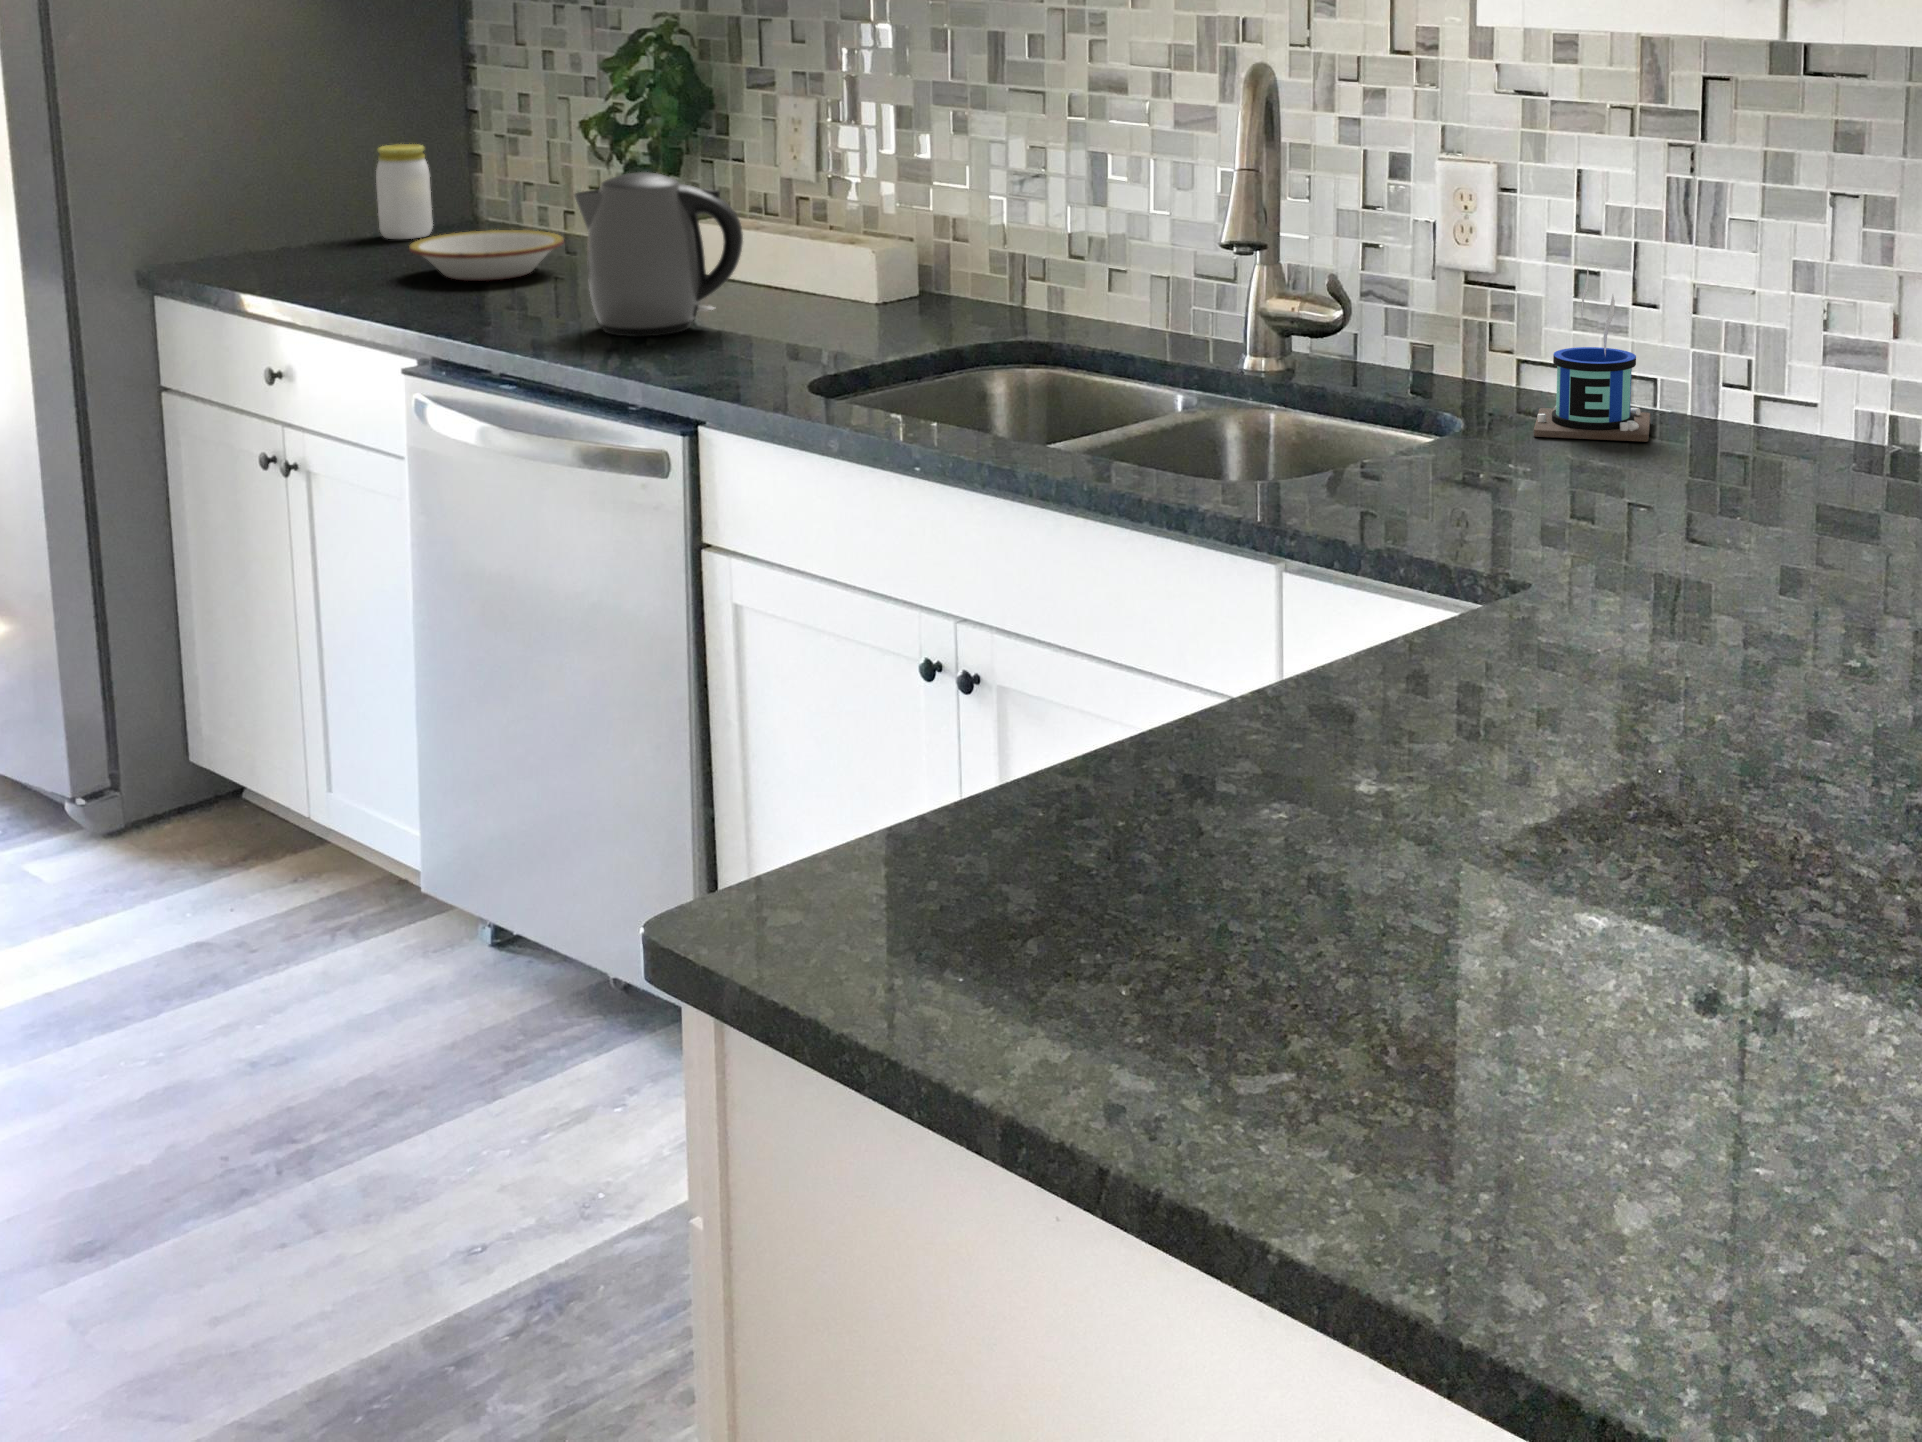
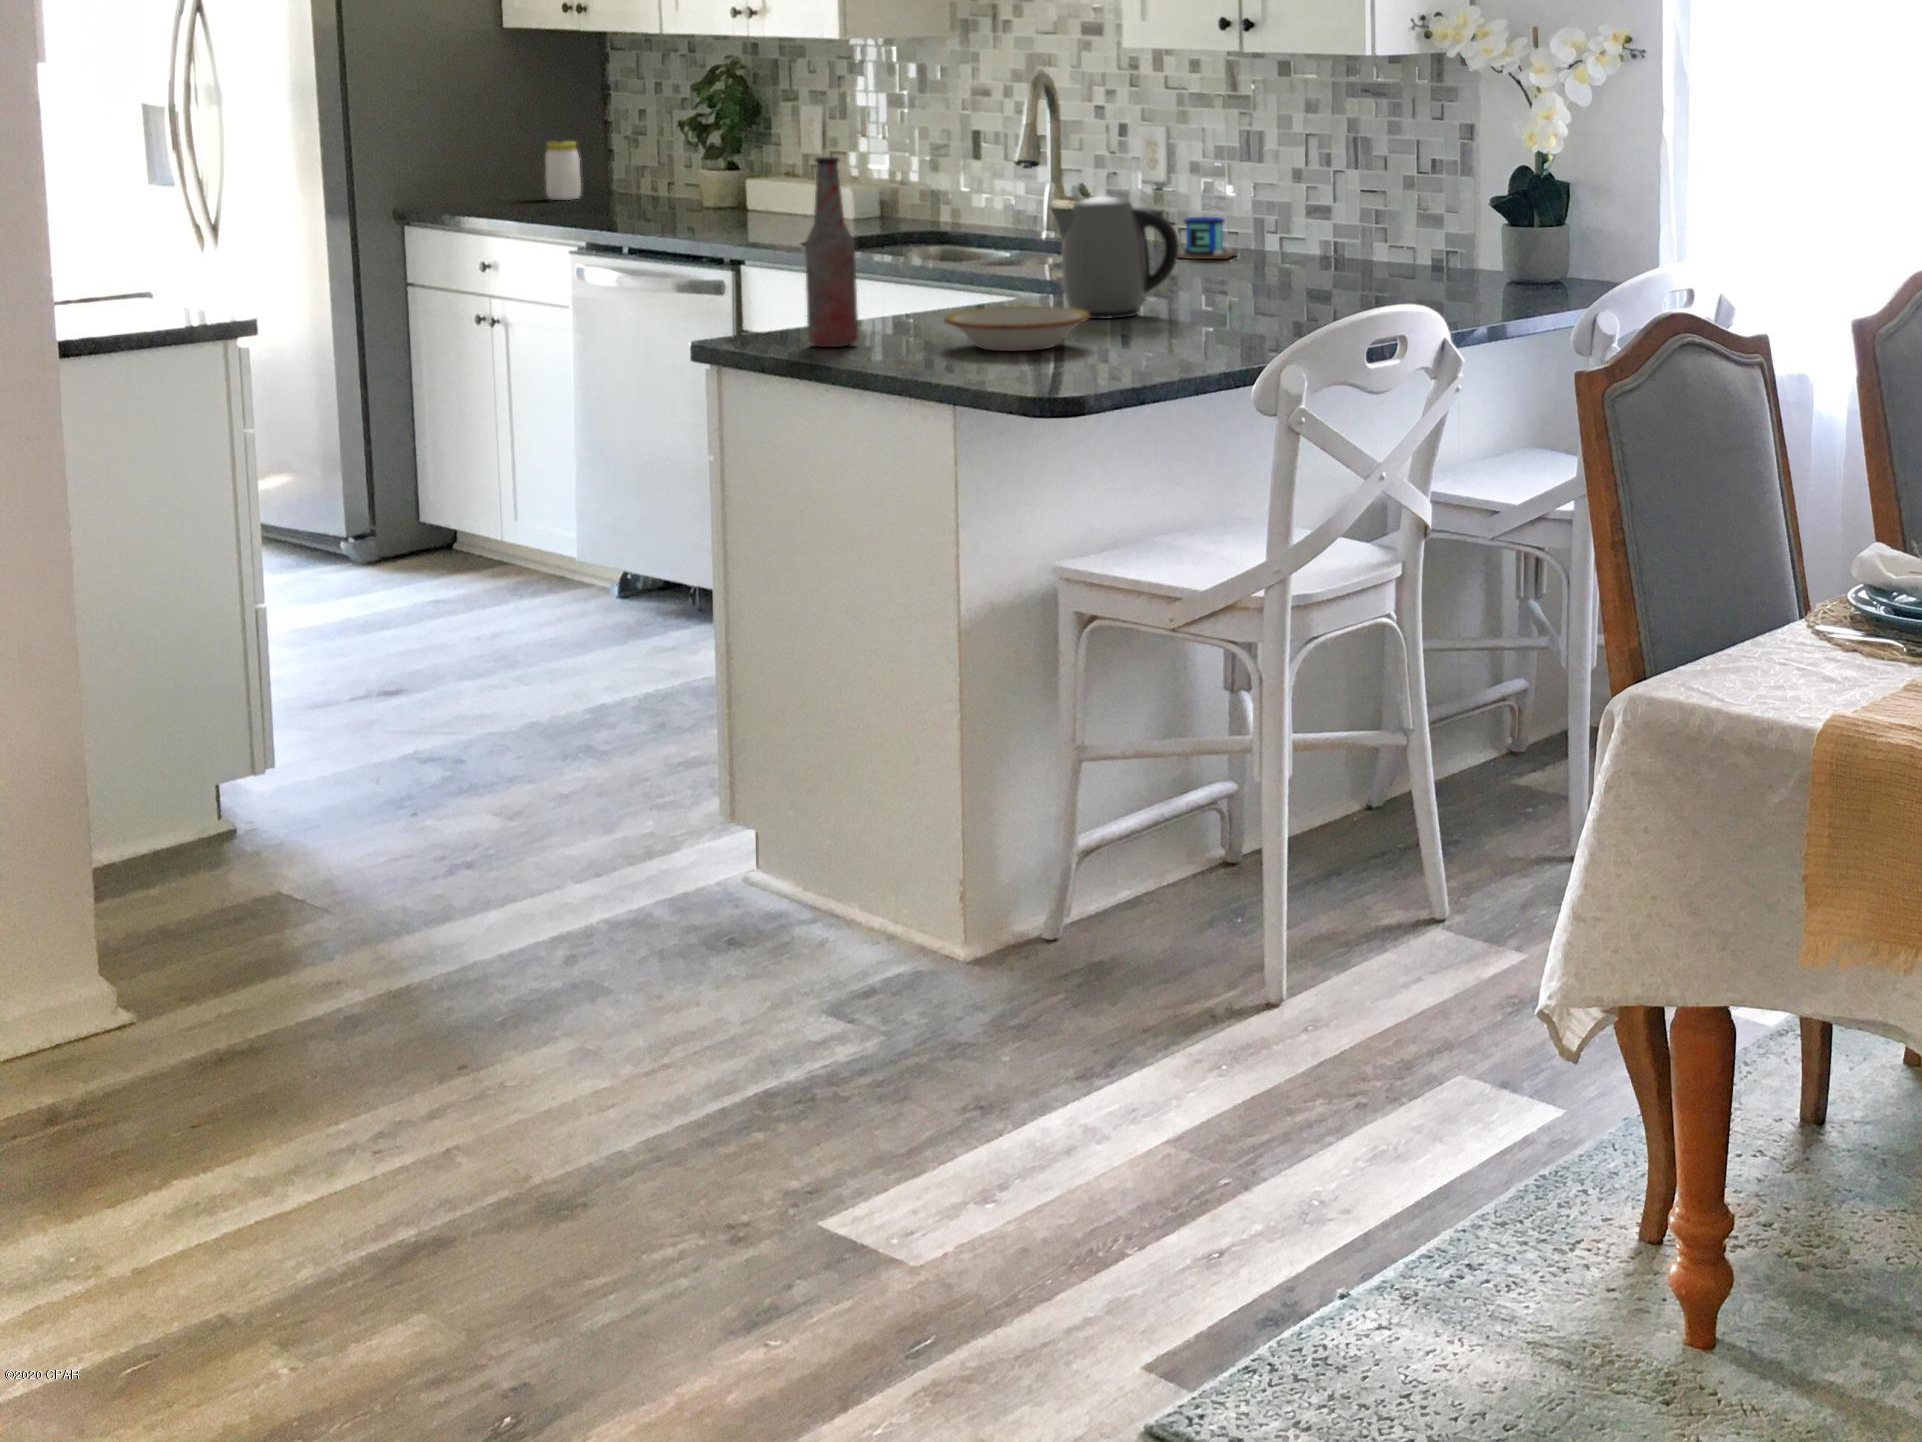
kettle: present [574,172,743,337] -> present [1054,196,1179,319]
bowl: present [409,230,564,281] -> present [944,306,1090,351]
bottle: none [967,461,1113,1023] -> present [805,157,858,347]

